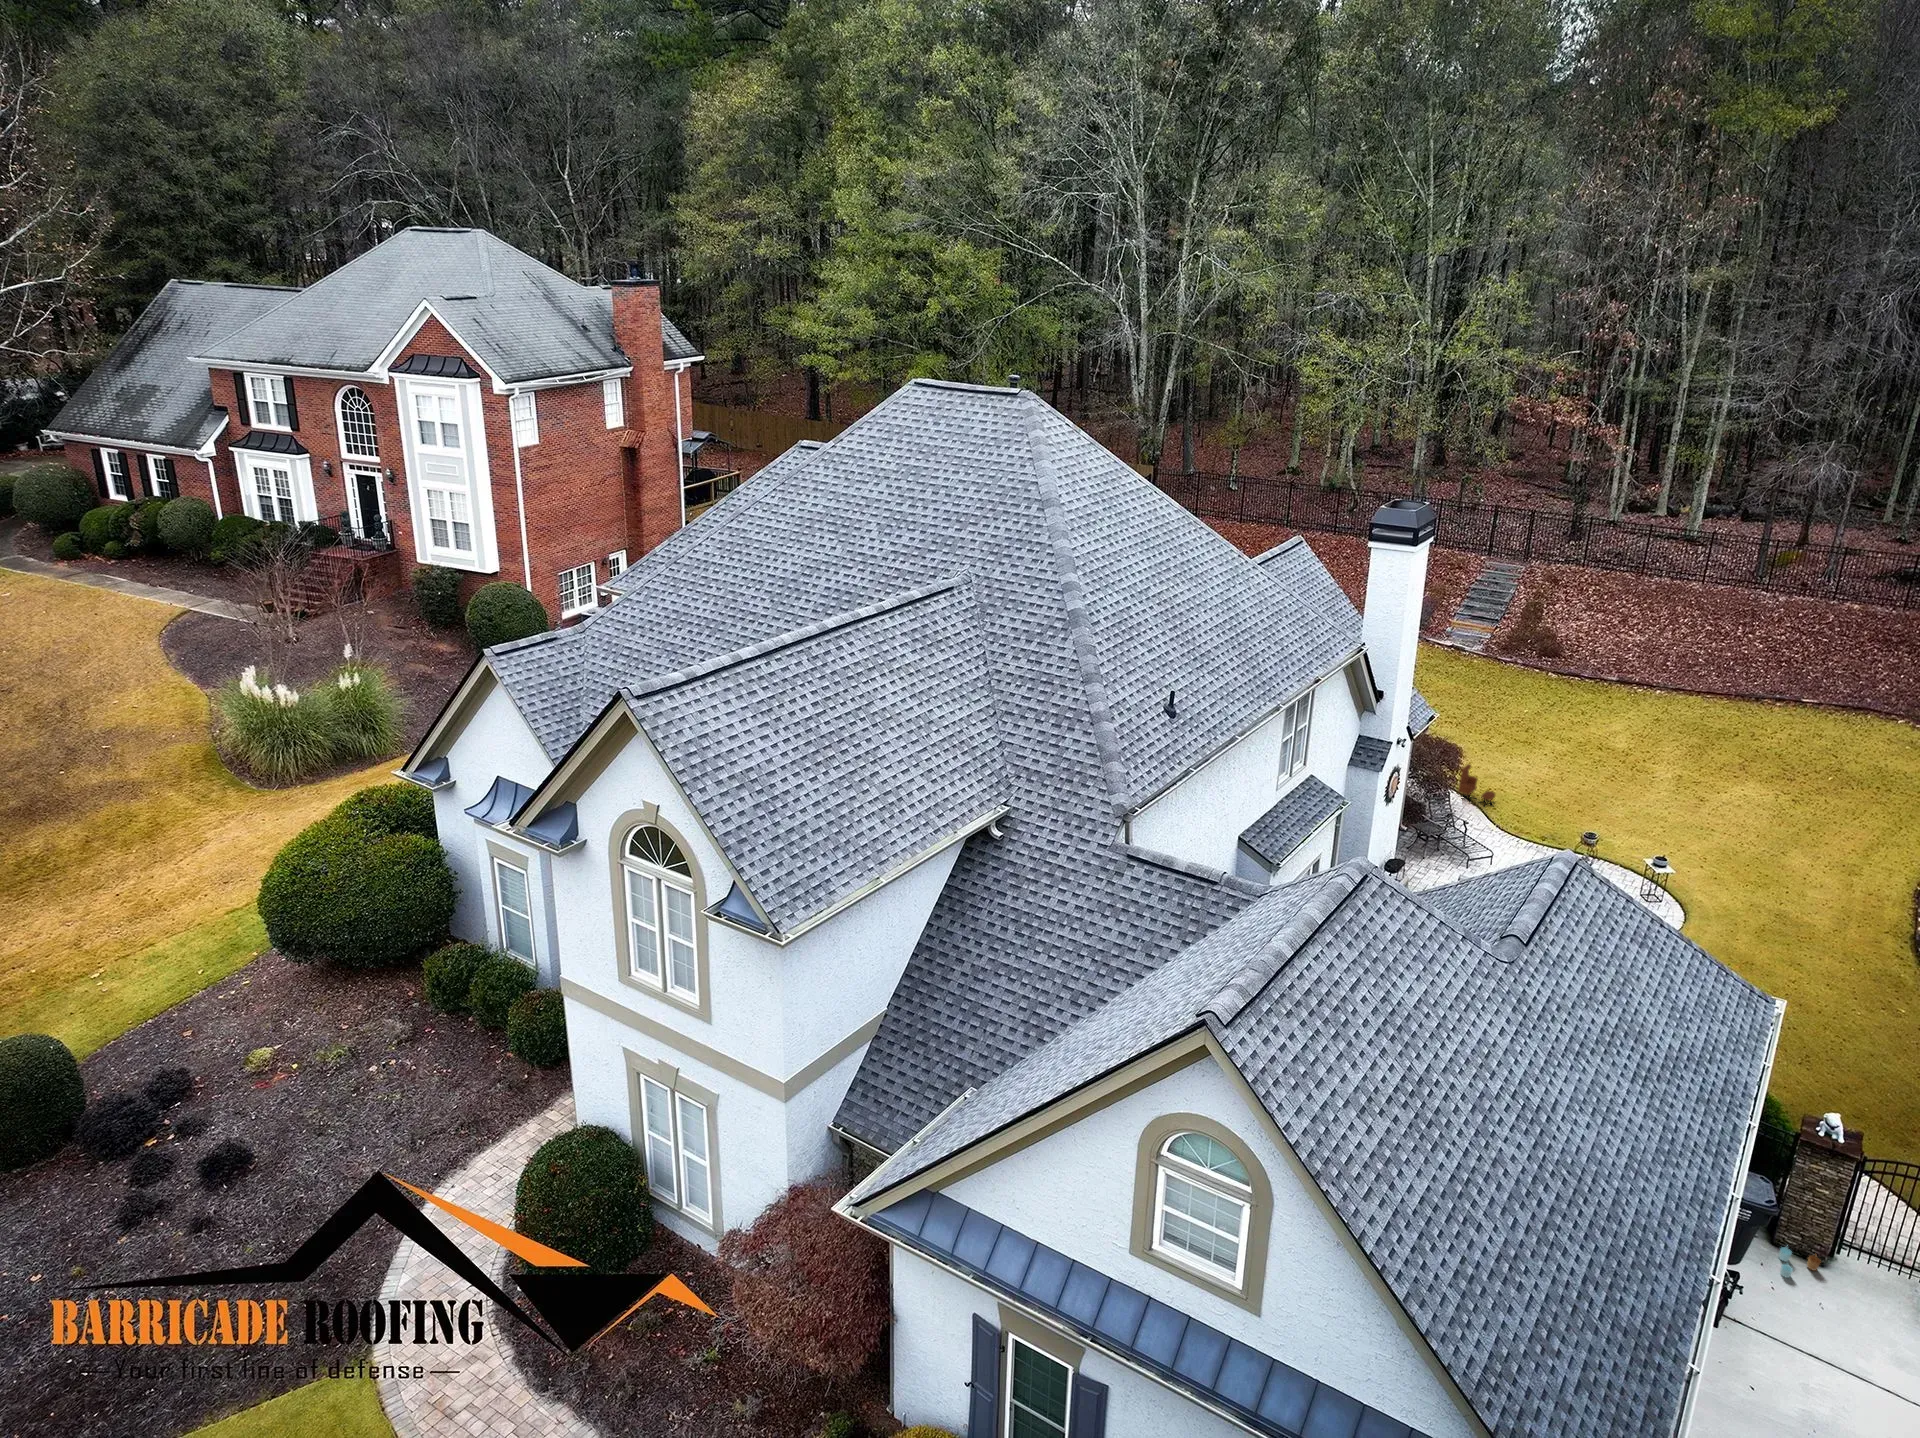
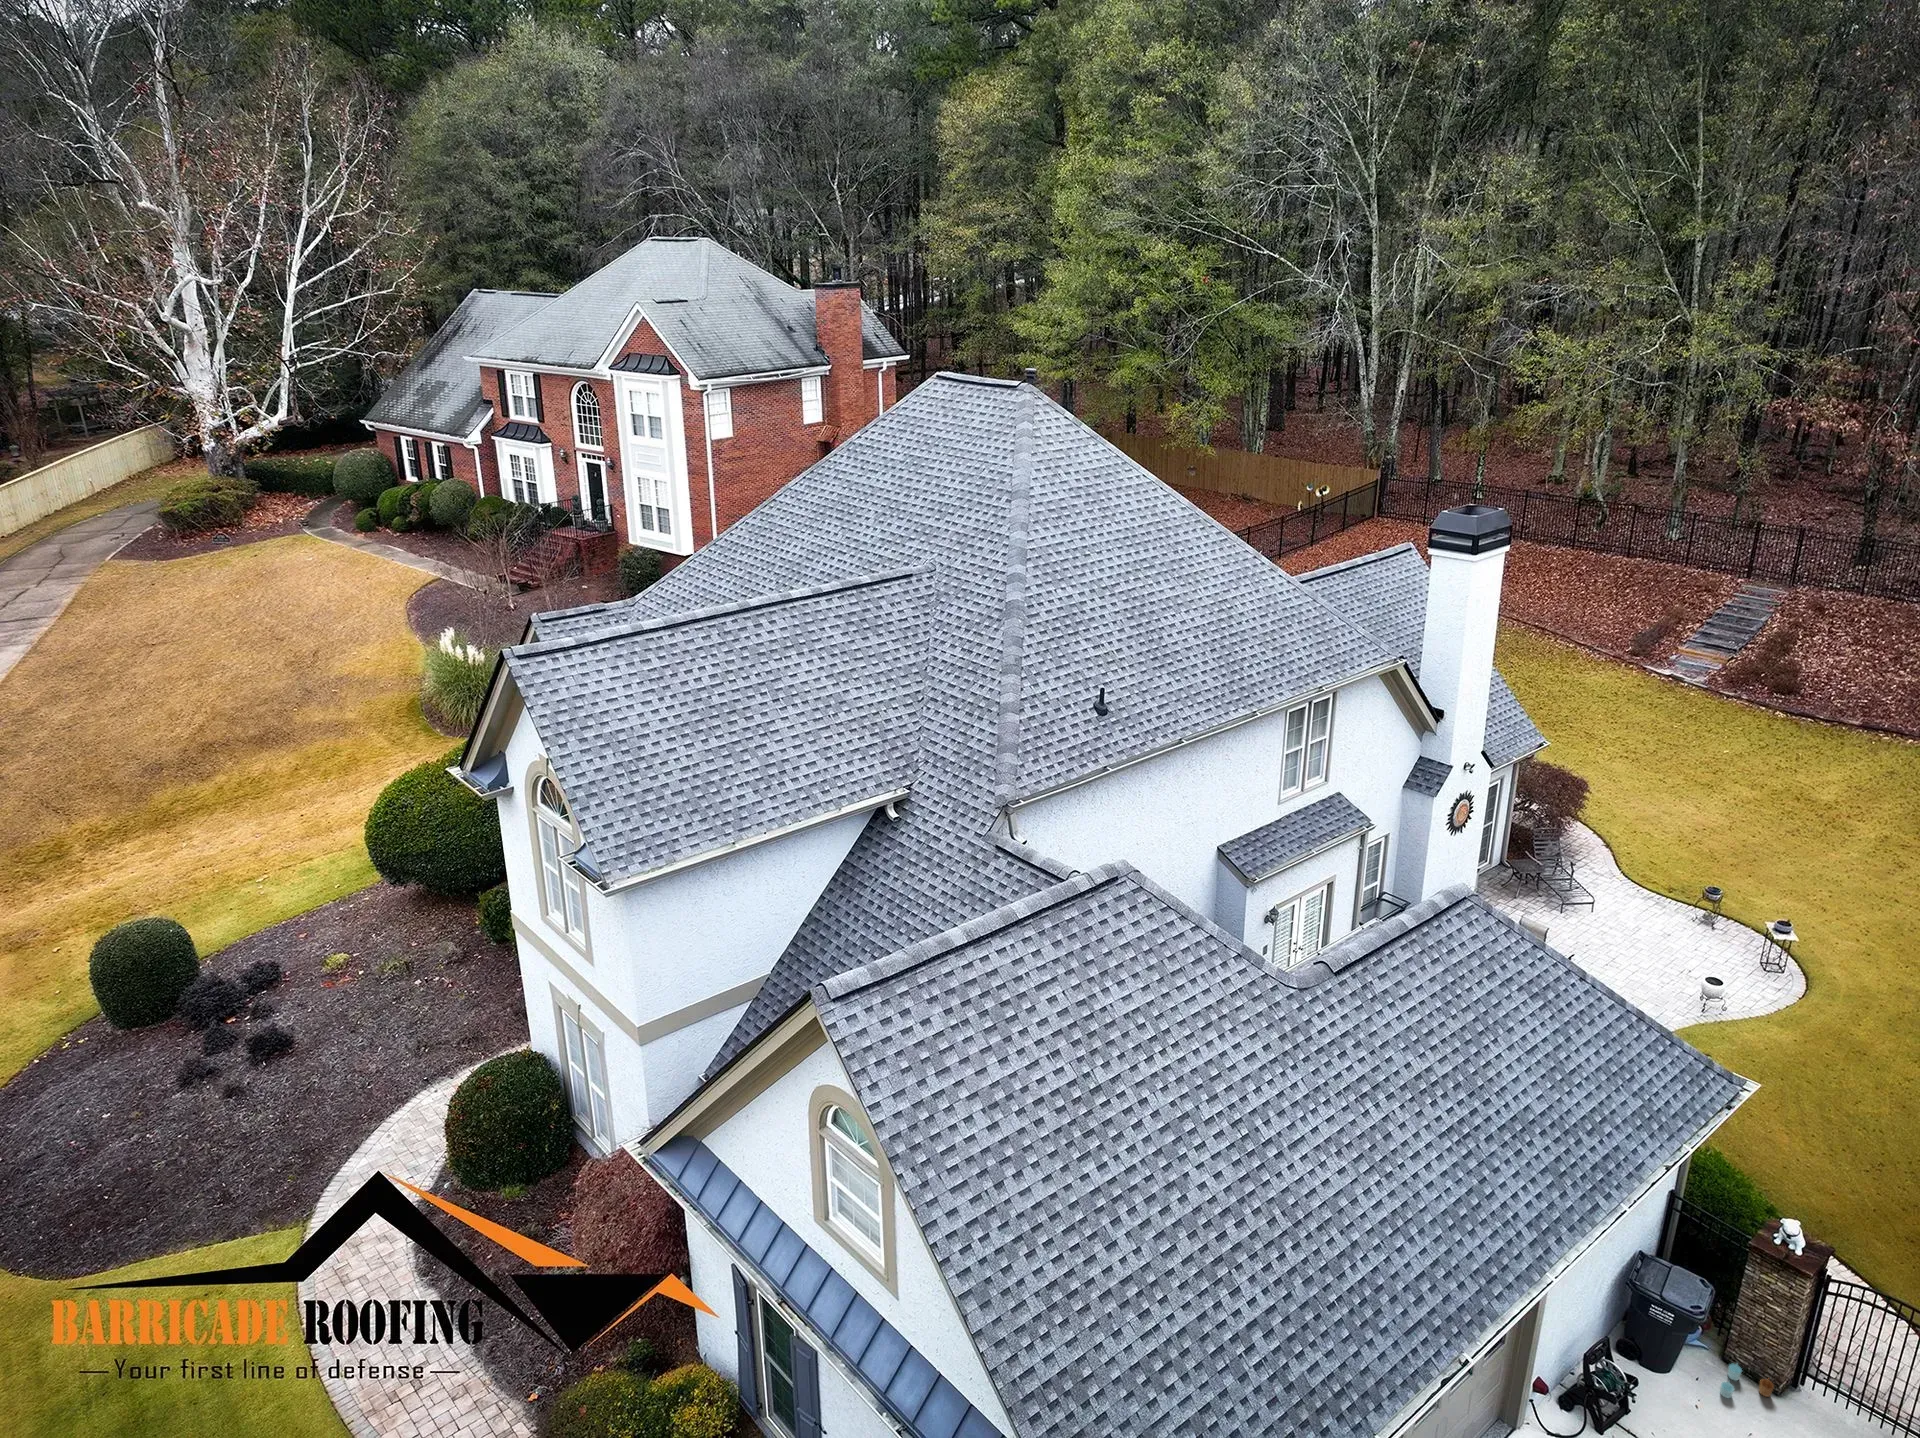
lounge chair: present [1458,764,1495,804] -> none [1584,799,1627,849]

